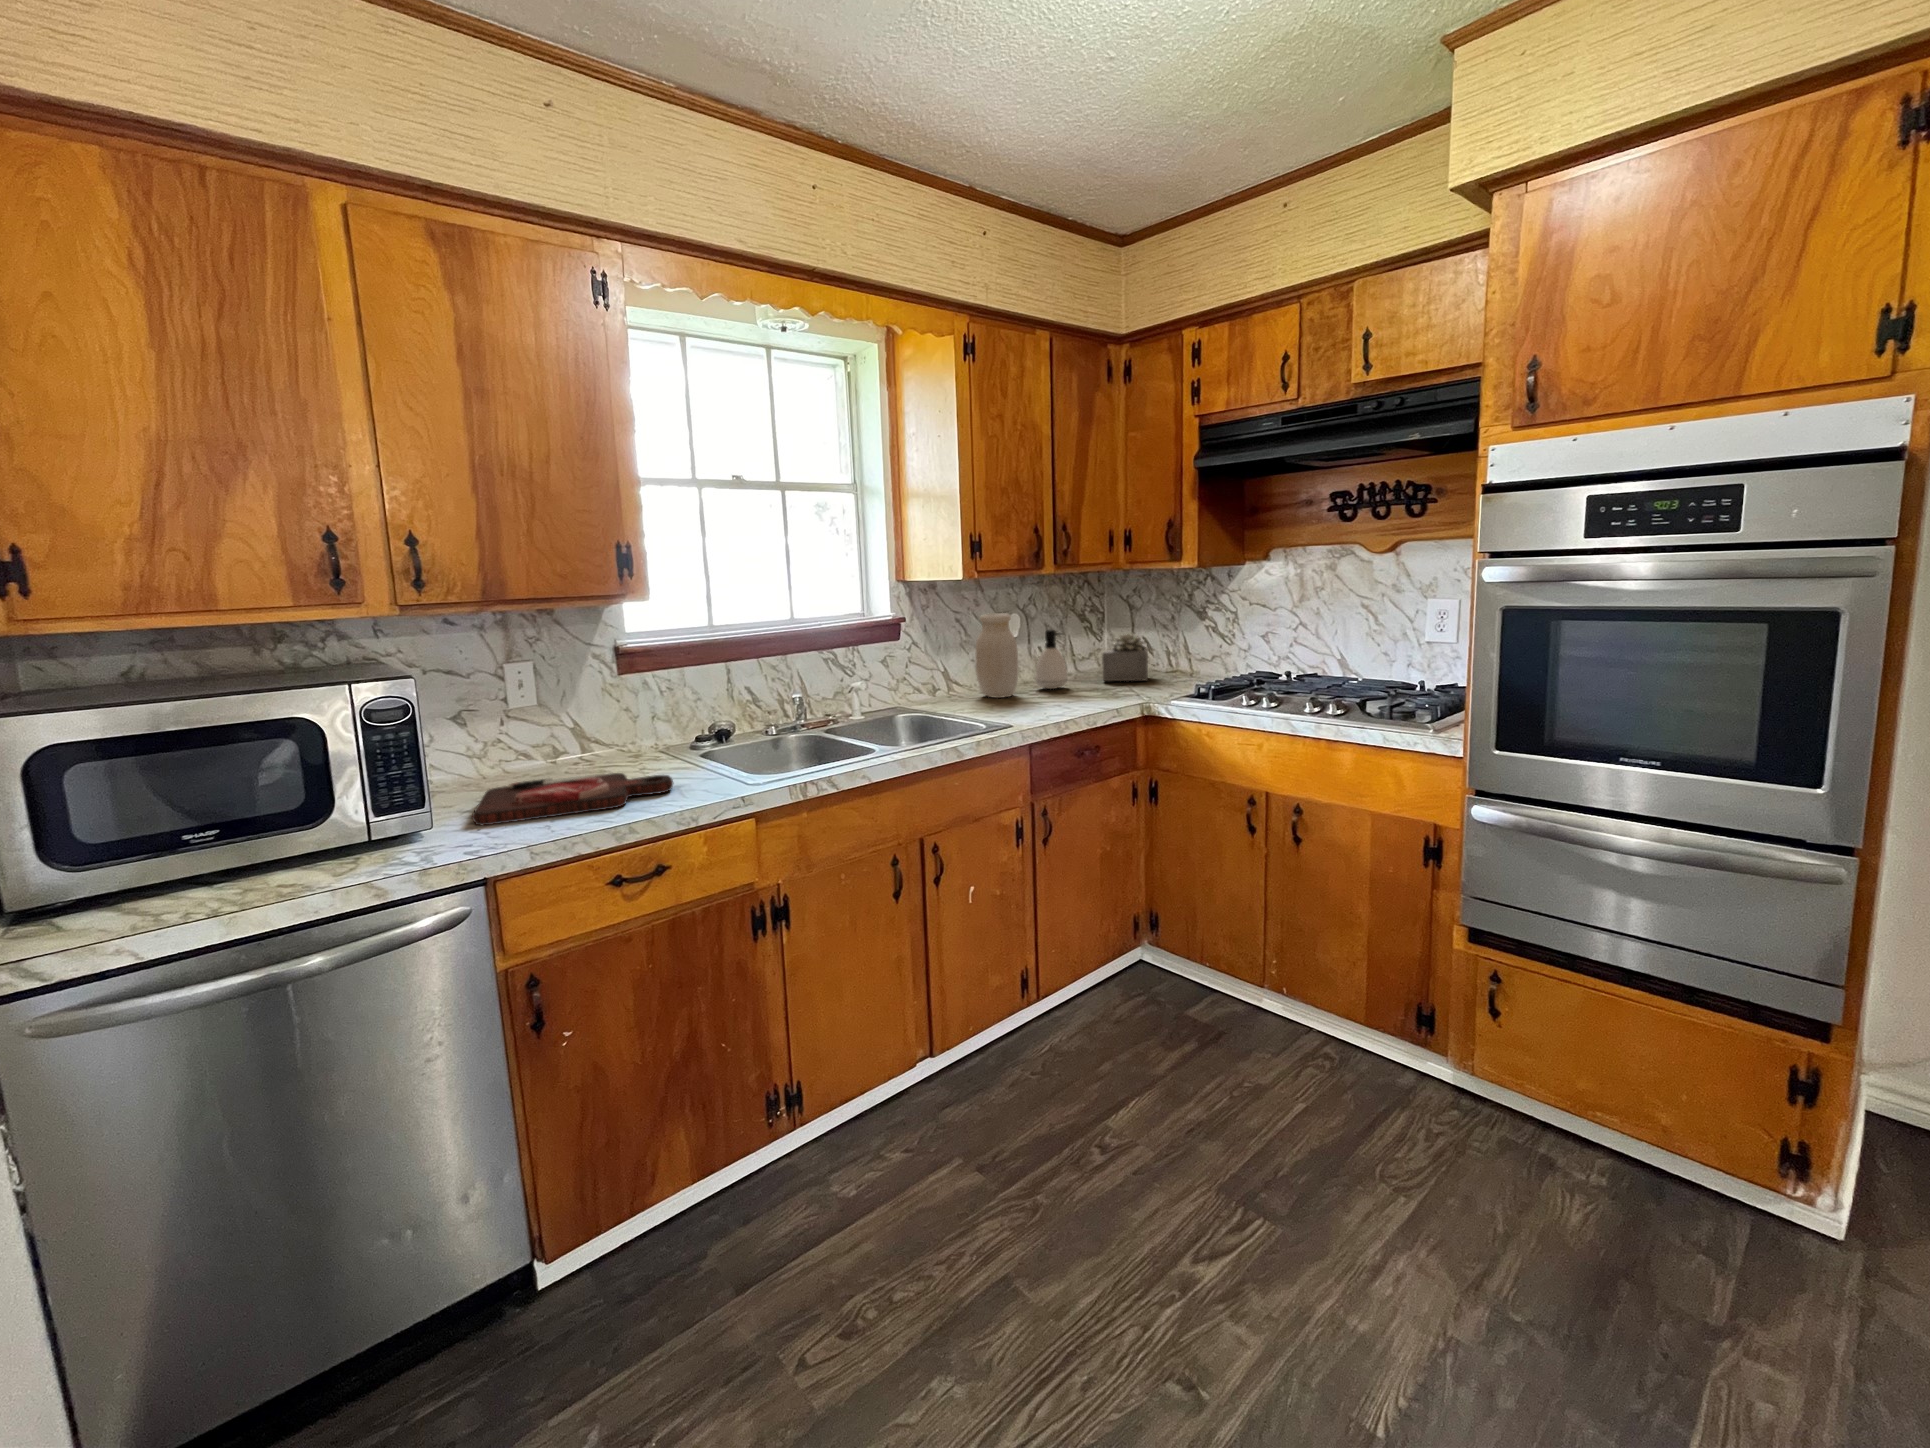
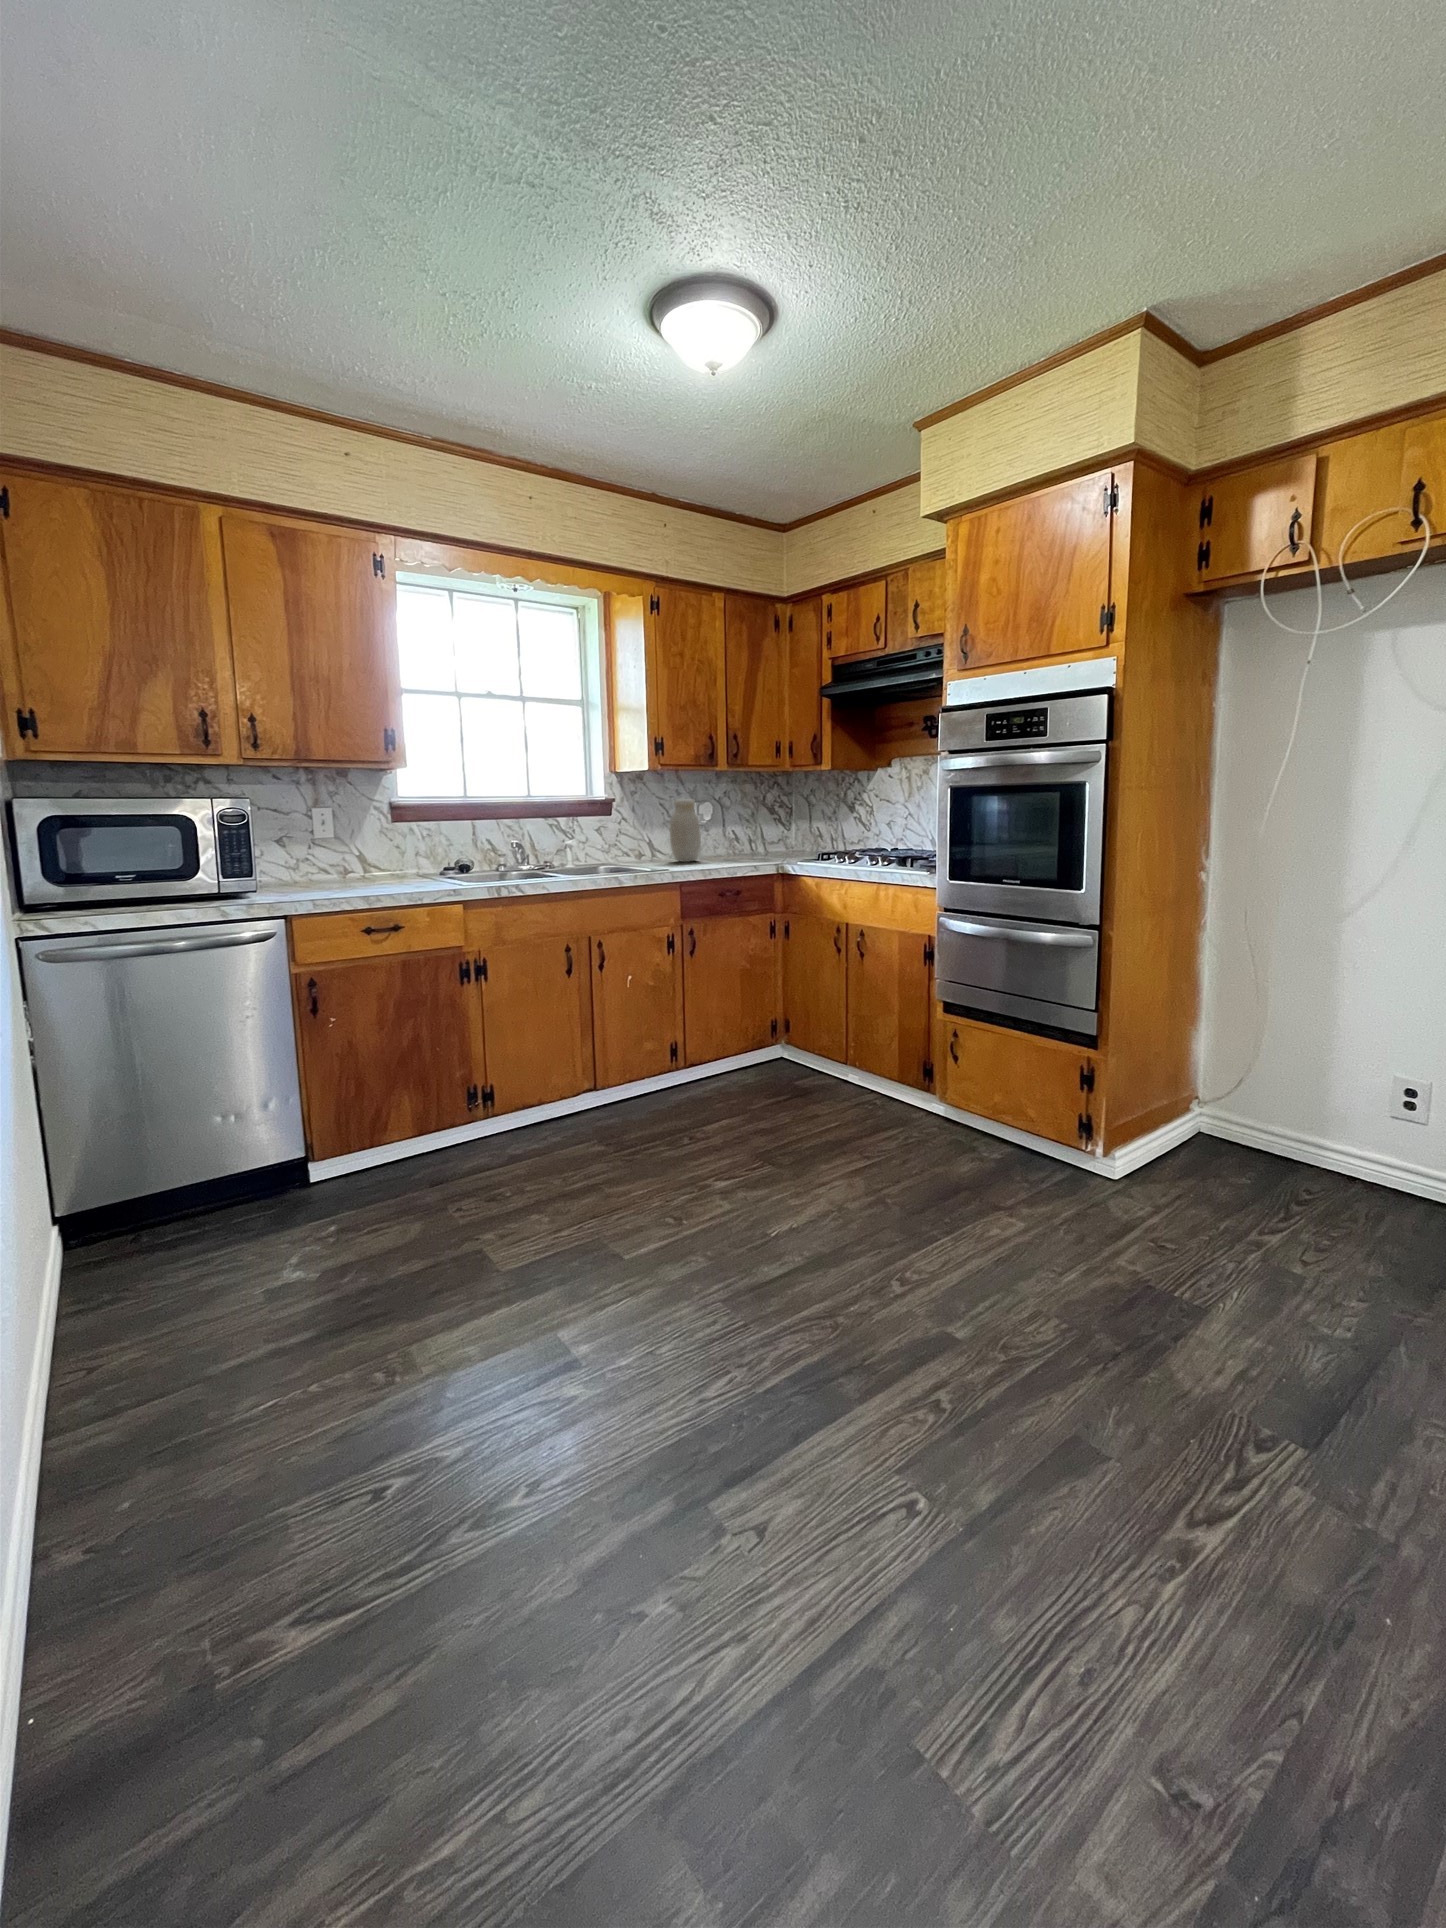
soap dispenser: present [1035,630,1067,689] -> none [718,814,742,858]
succulent plant: present [1102,634,1148,681] -> none [771,819,809,855]
cutting board: present [472,773,673,825] -> none [282,872,414,895]

